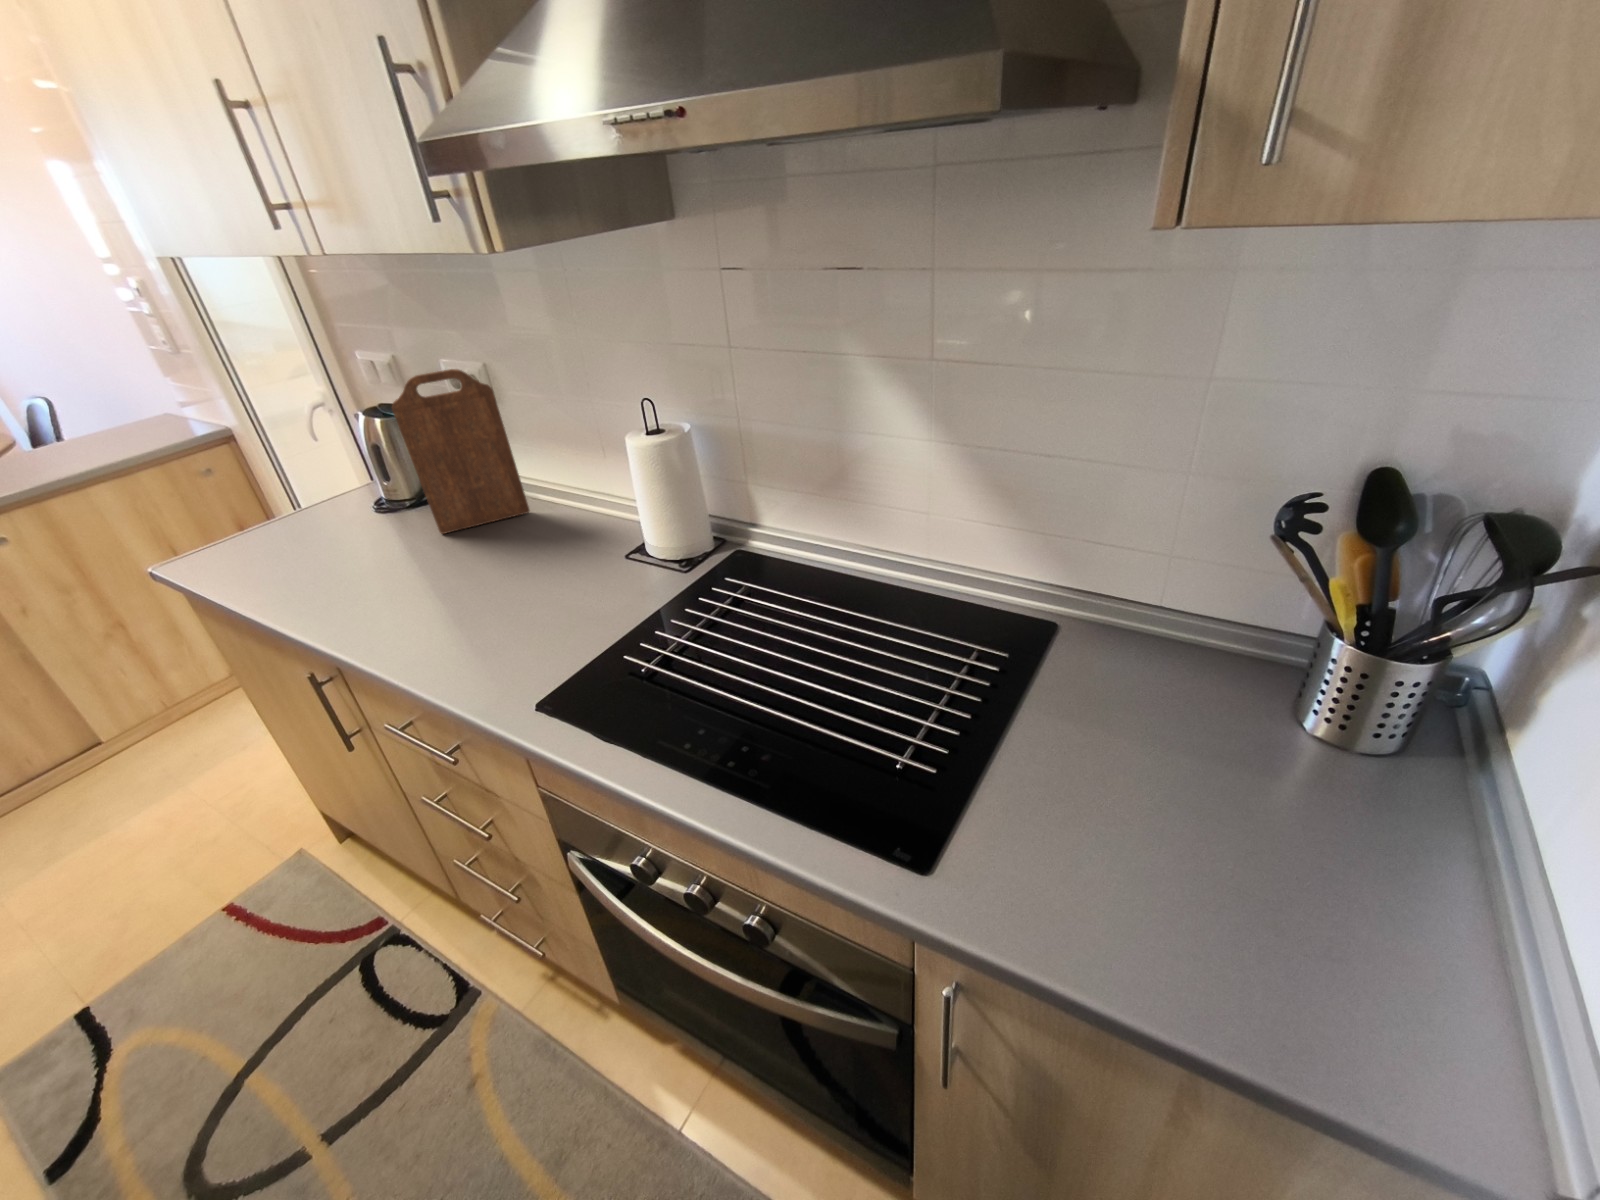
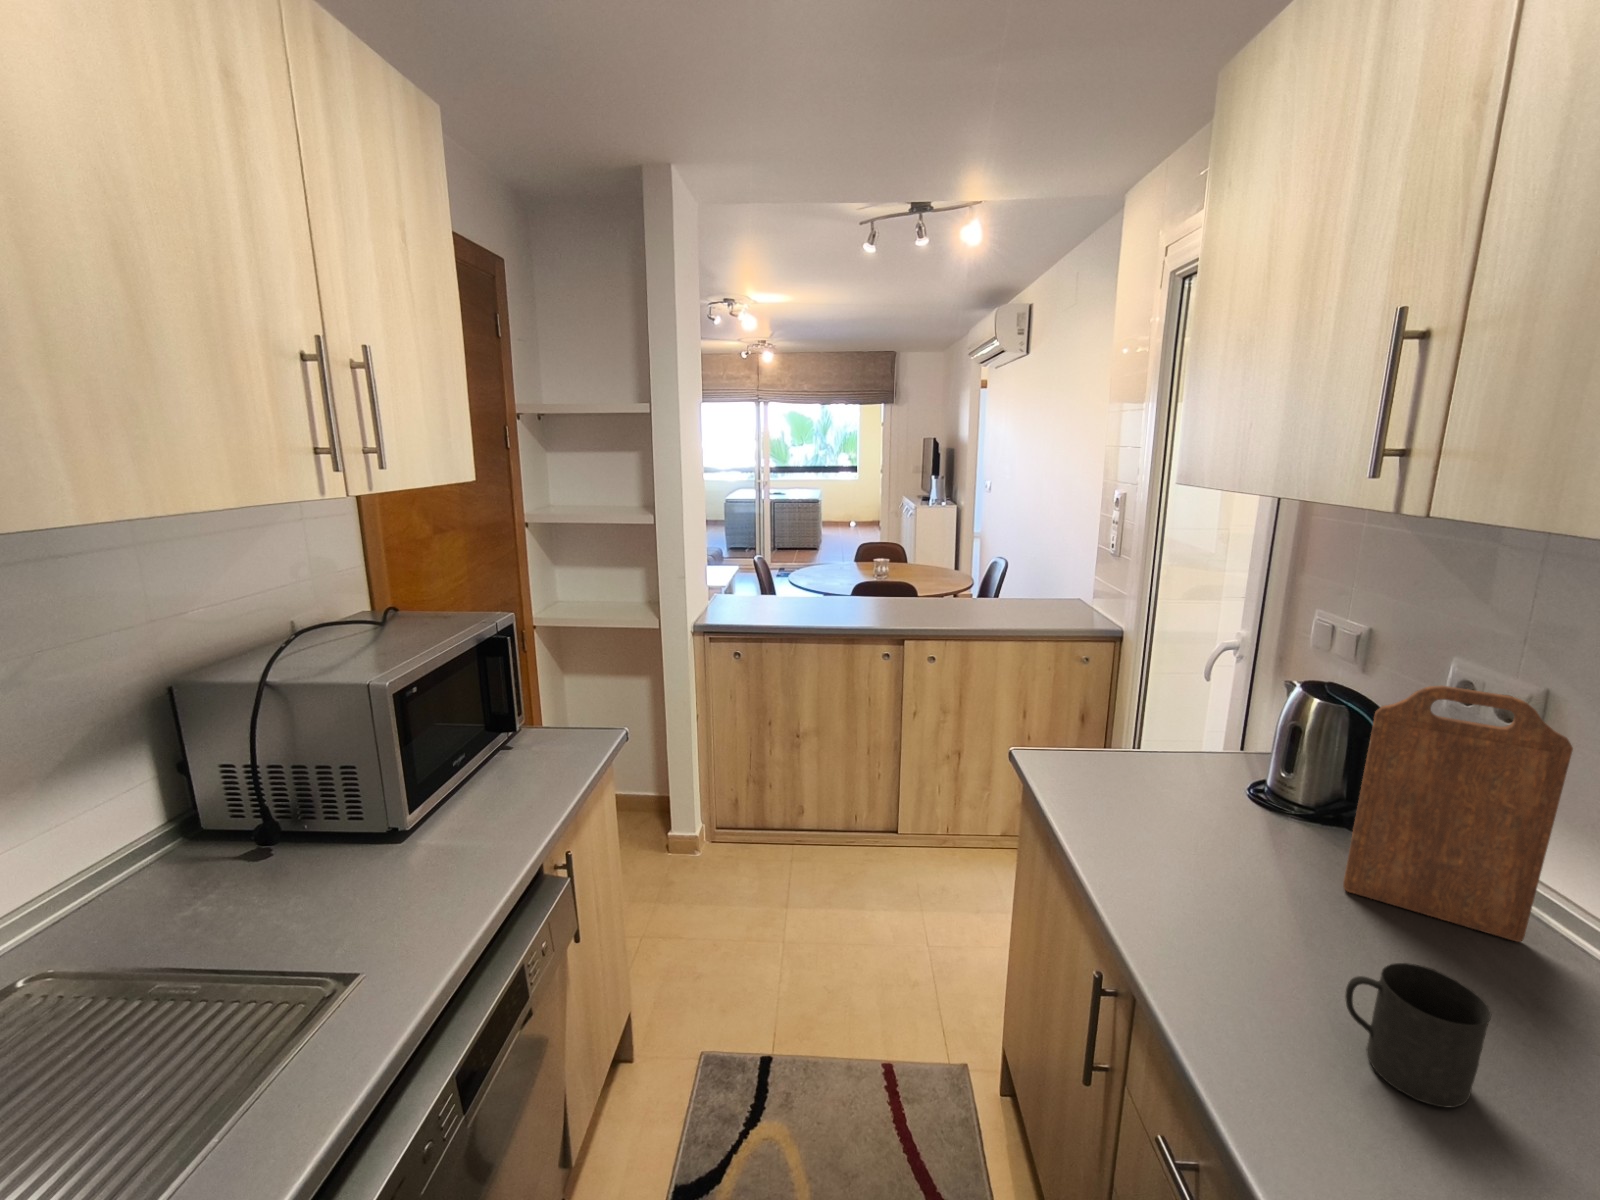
mug: none [431,538,510,609] -> present [1345,963,1491,1108]

